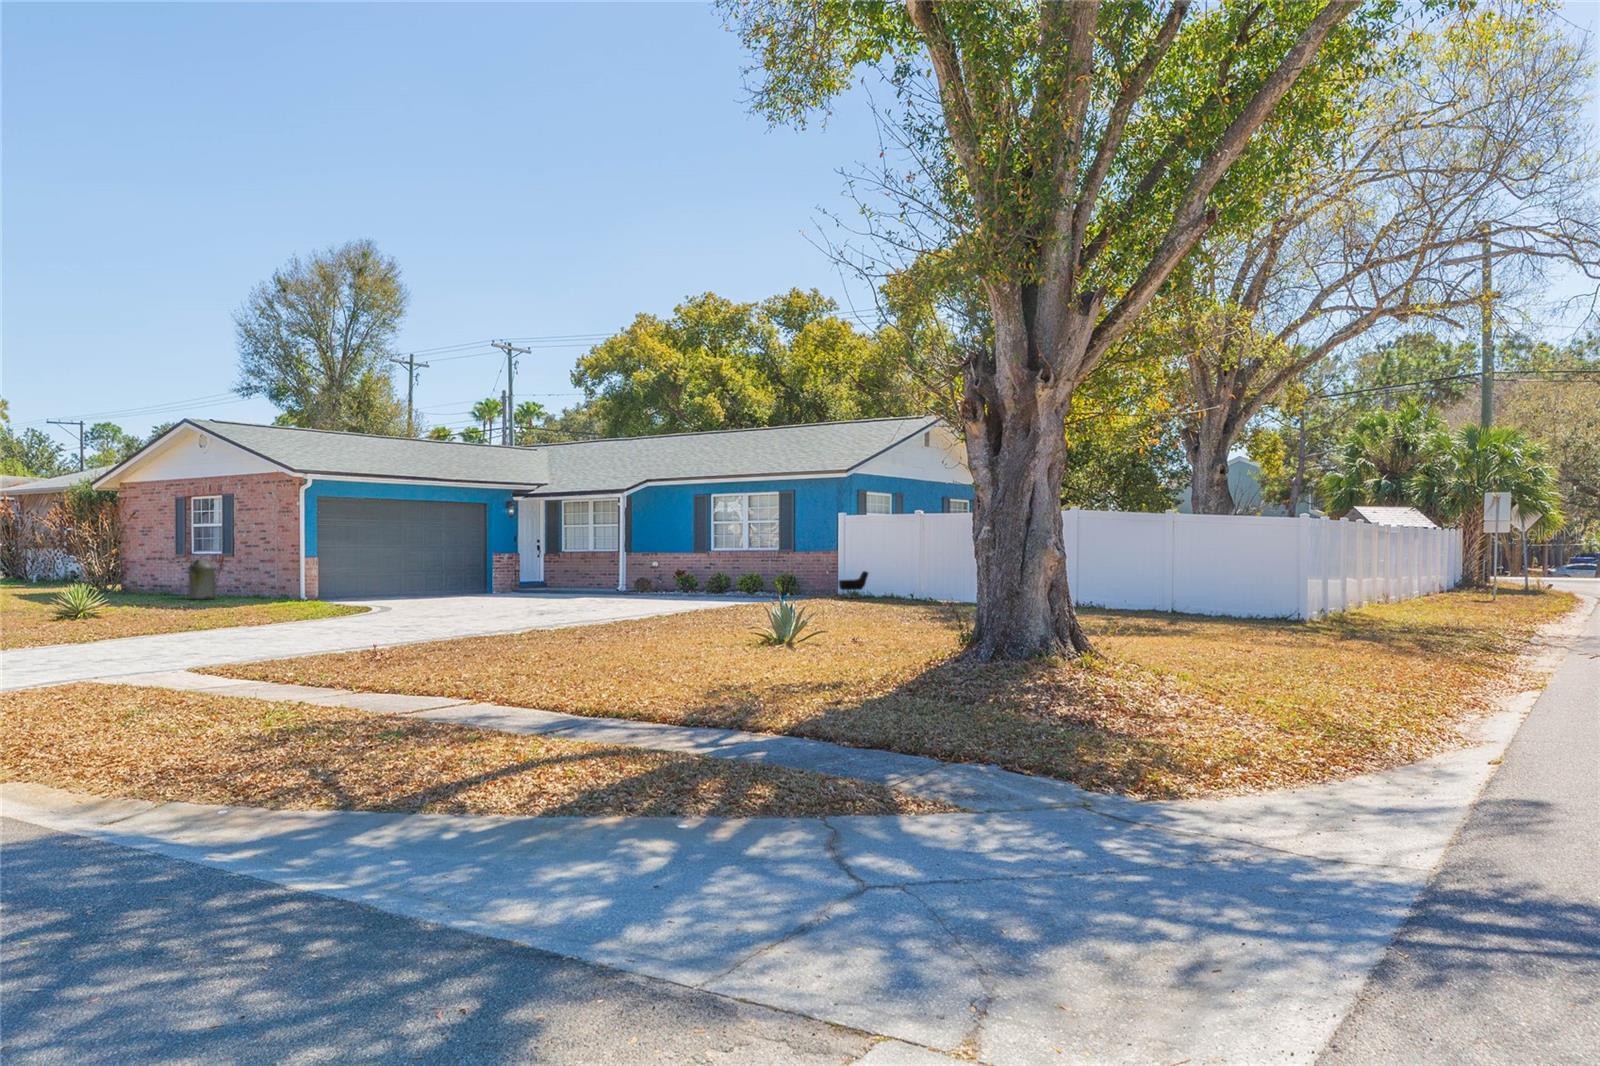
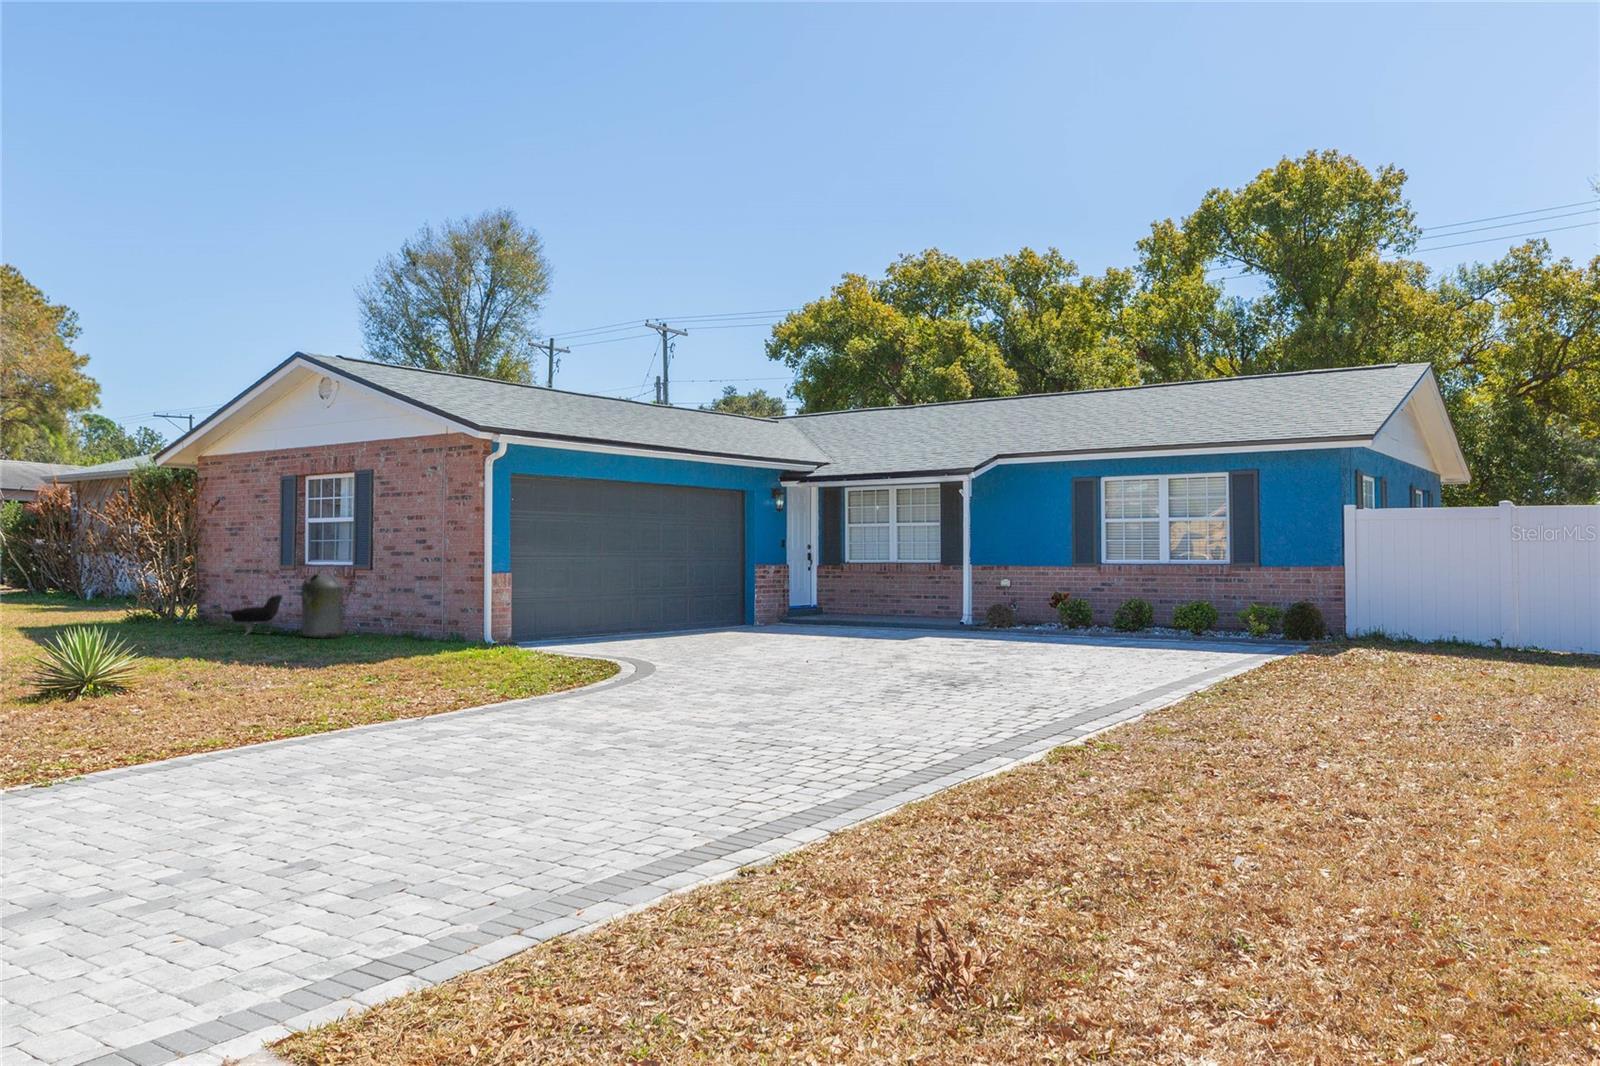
lounge chair: present [839,571,868,598] -> present [231,595,282,635]

